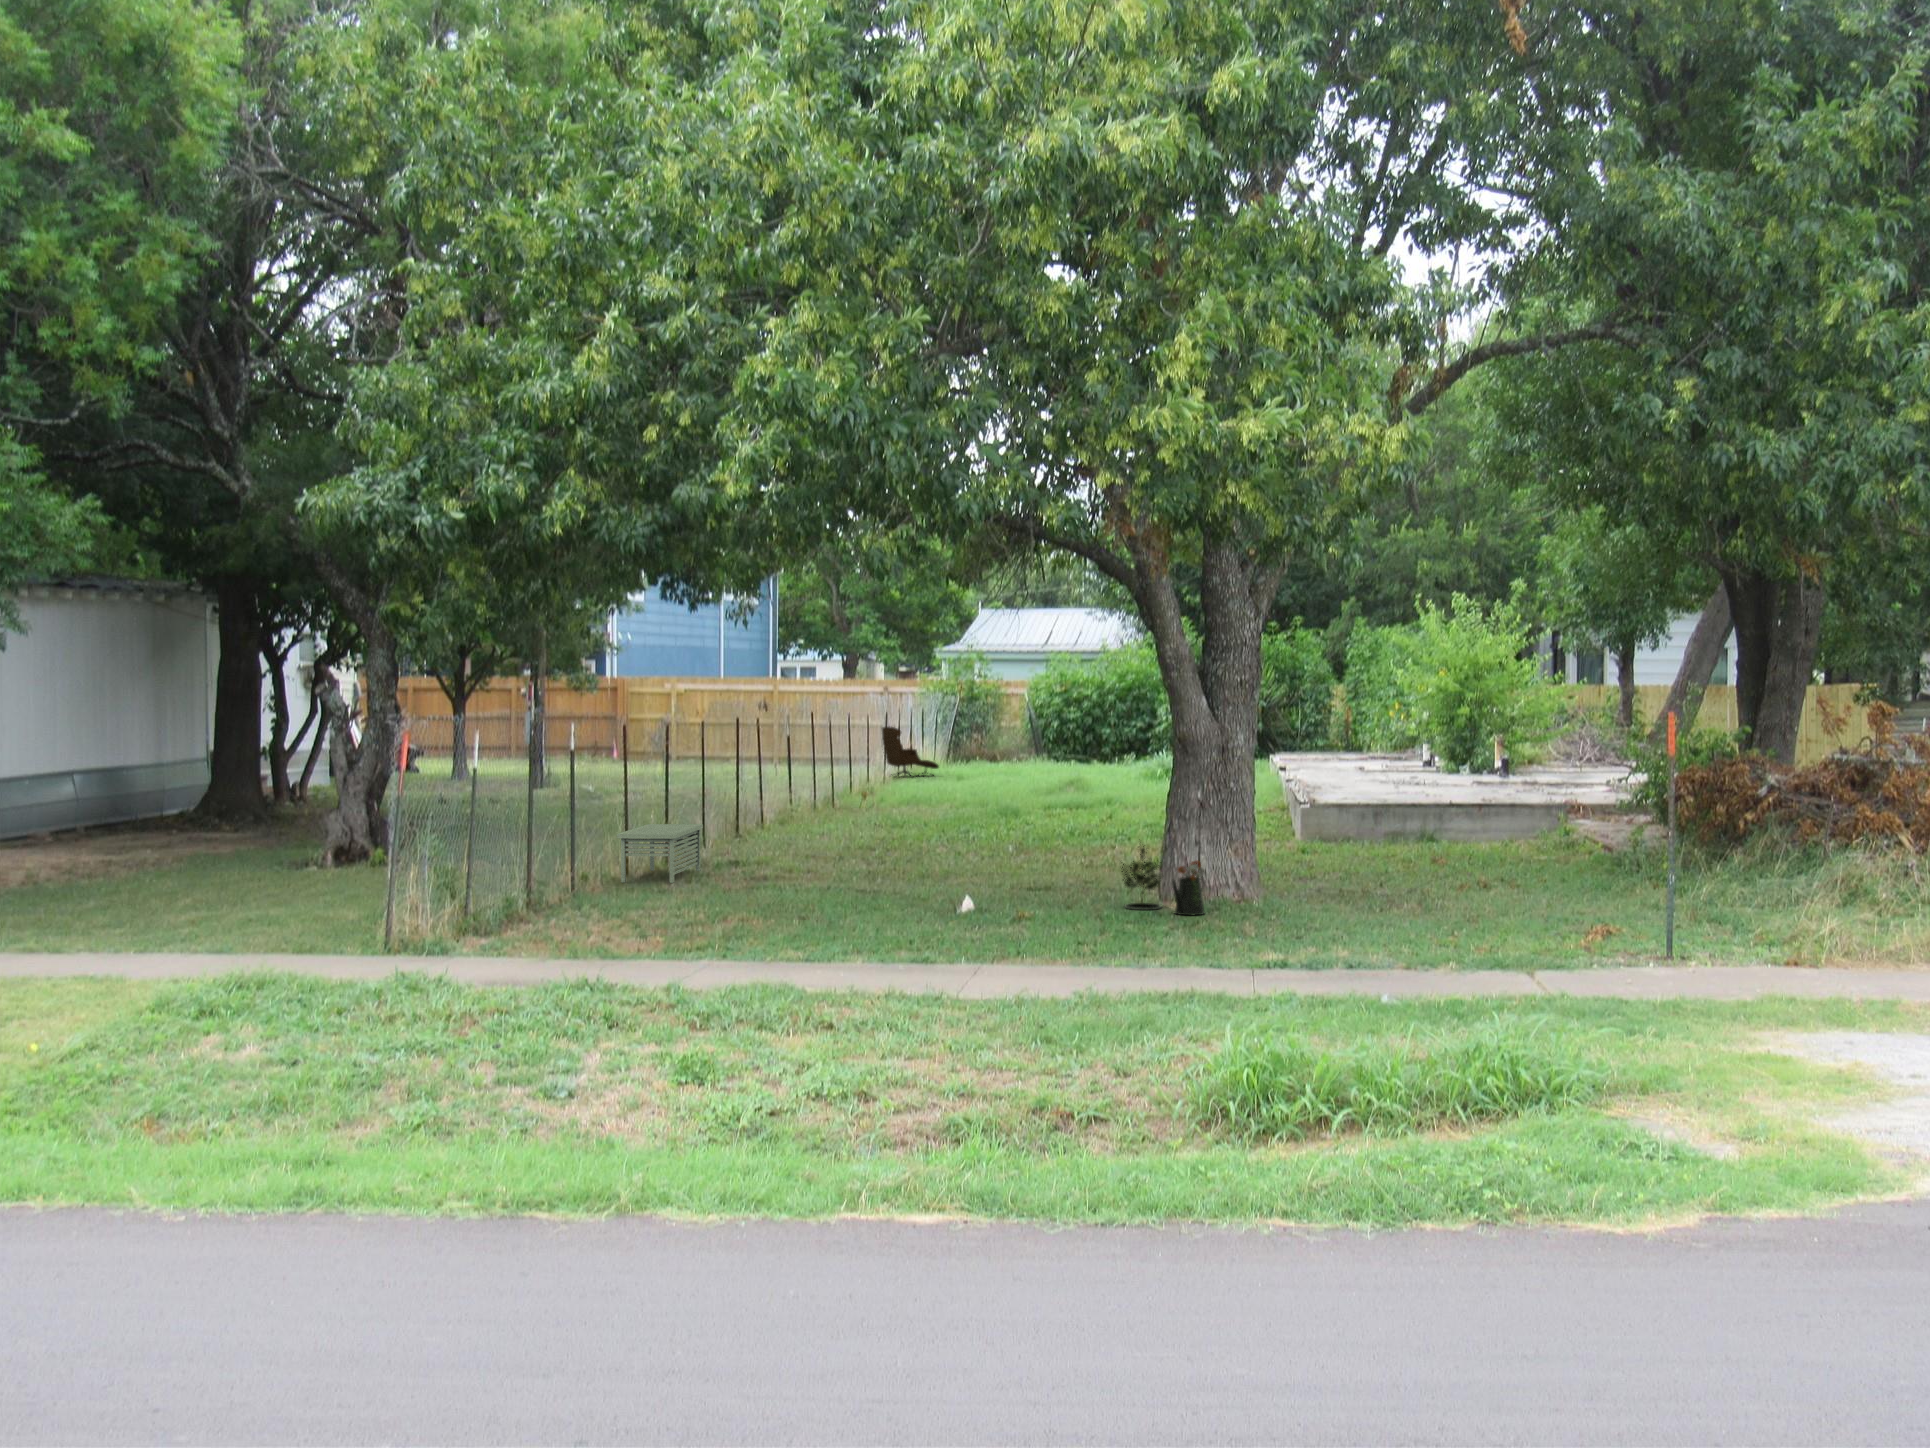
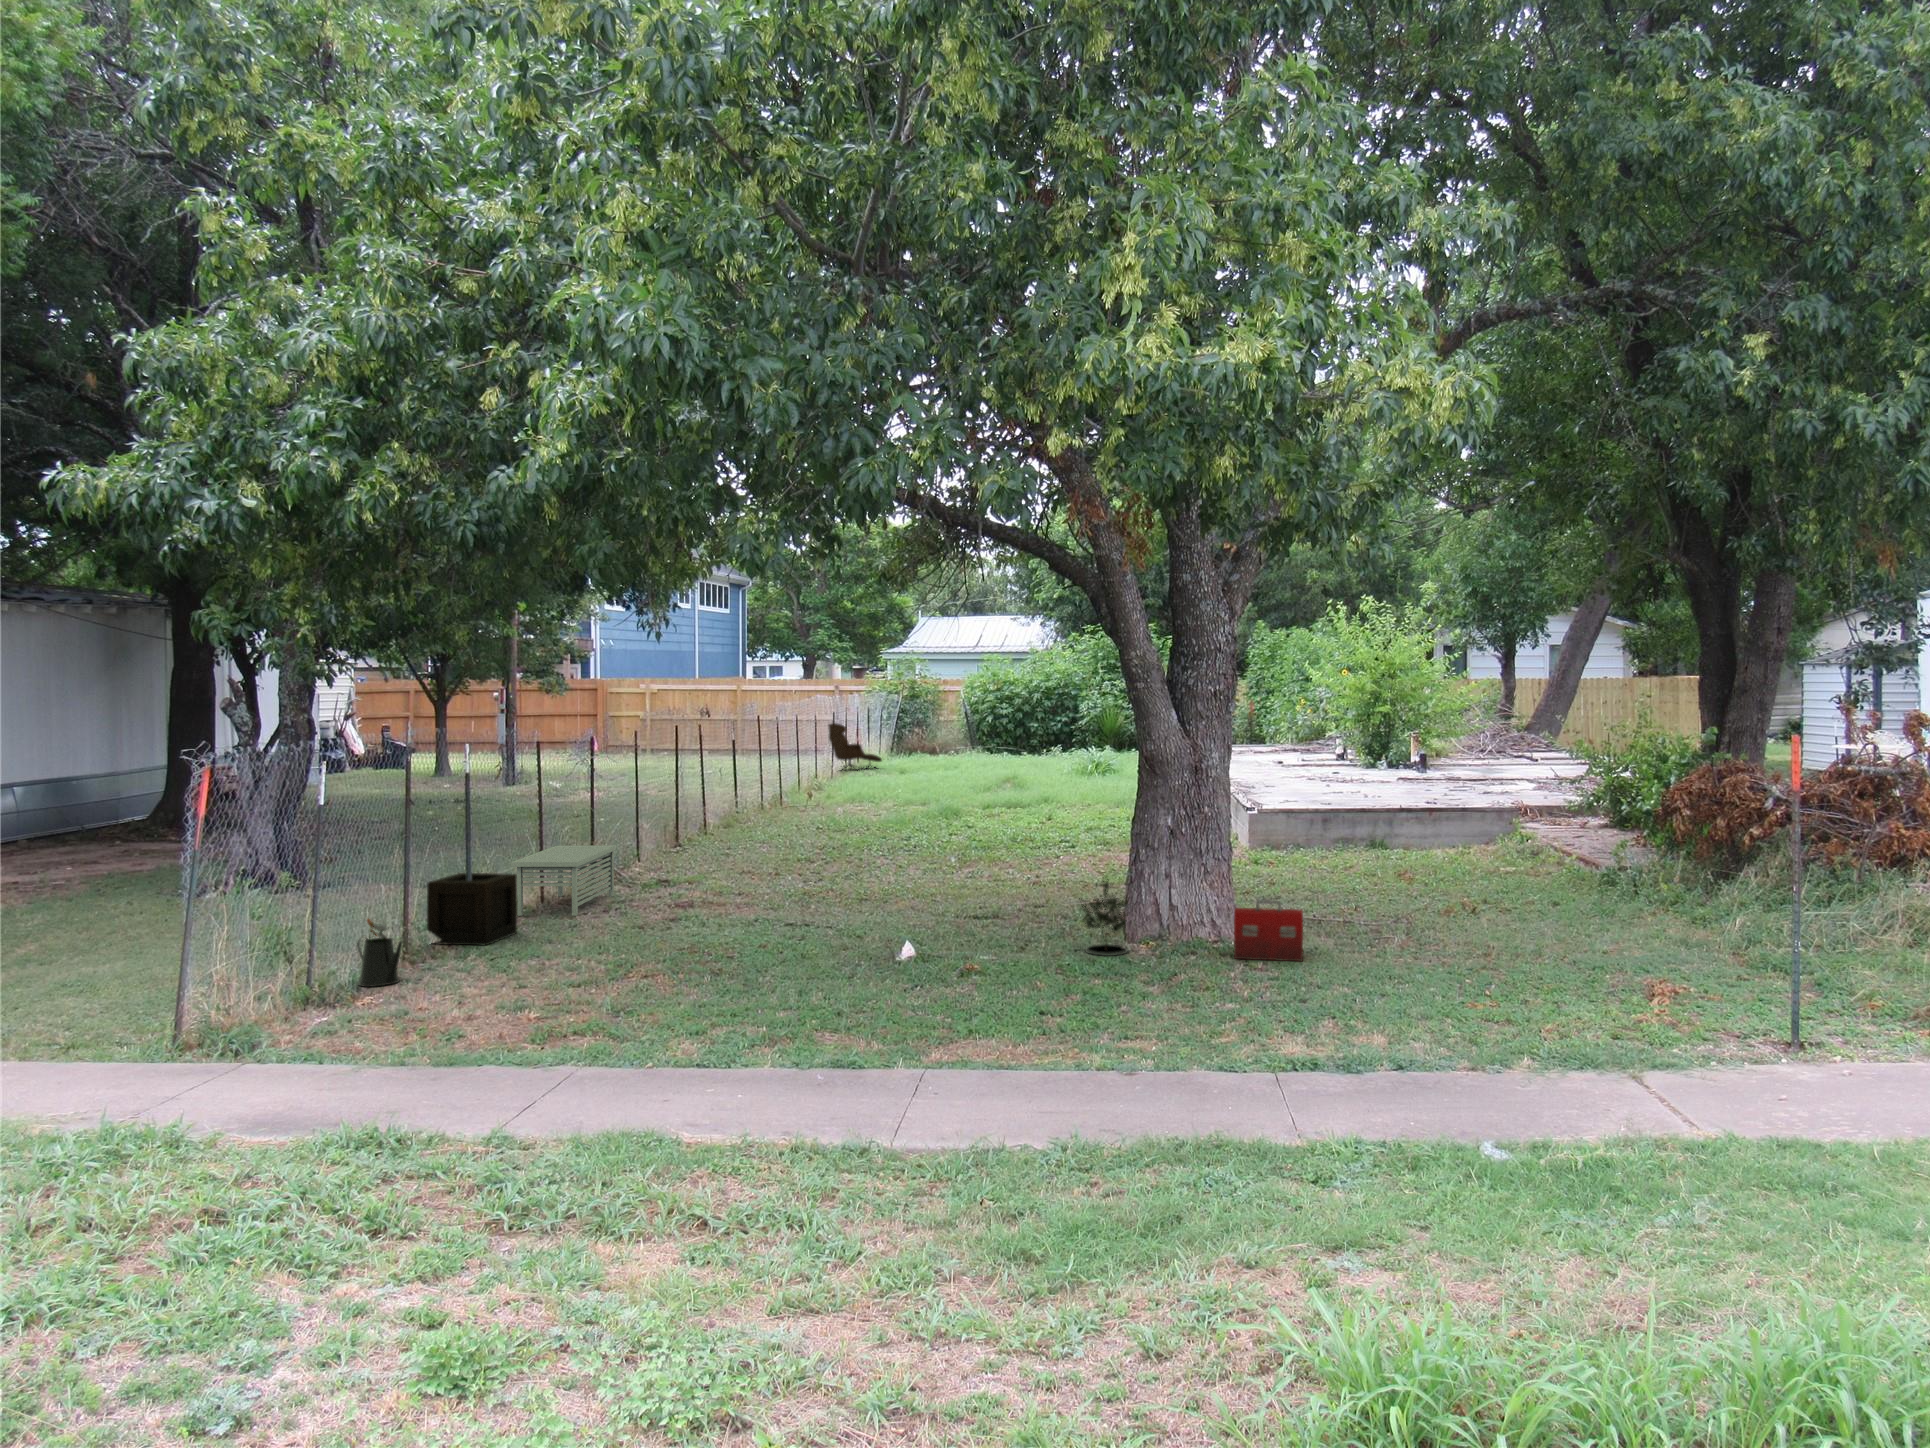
wooden crate: none [555,840,628,900] -> present [427,873,518,945]
watering can: present [1172,860,1205,915] -> present [357,919,402,987]
toolbox: none [1252,863,1314,915] -> present [1234,900,1303,961]

